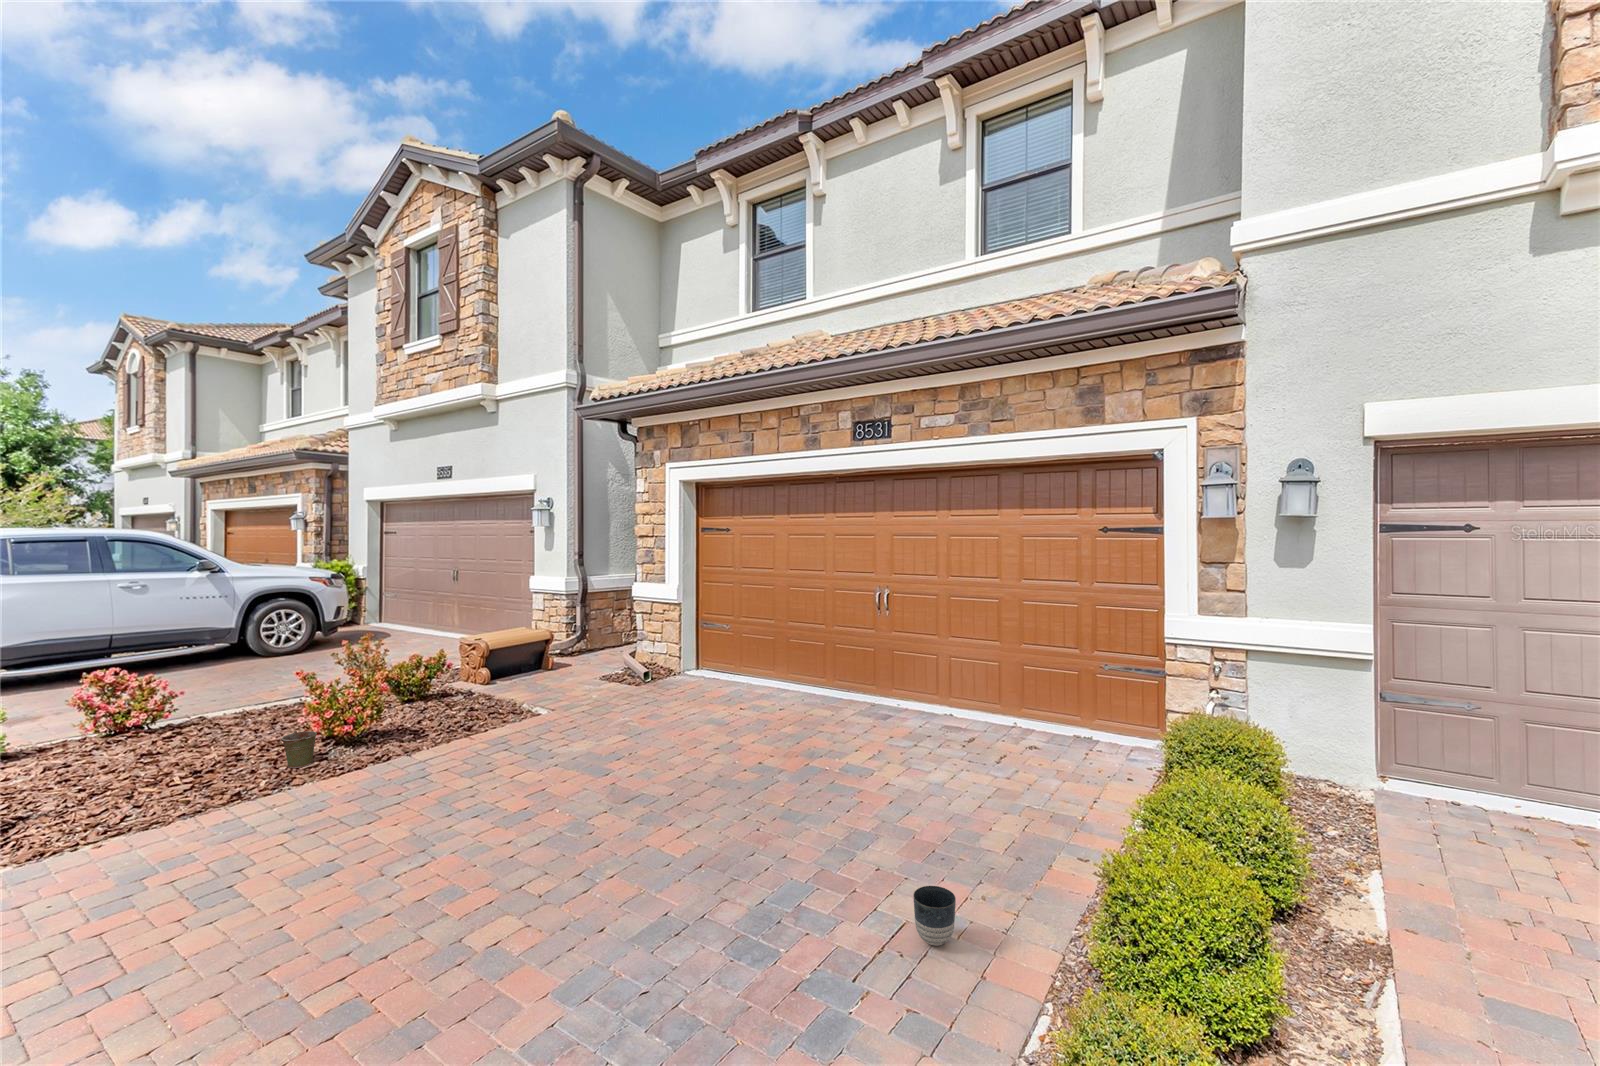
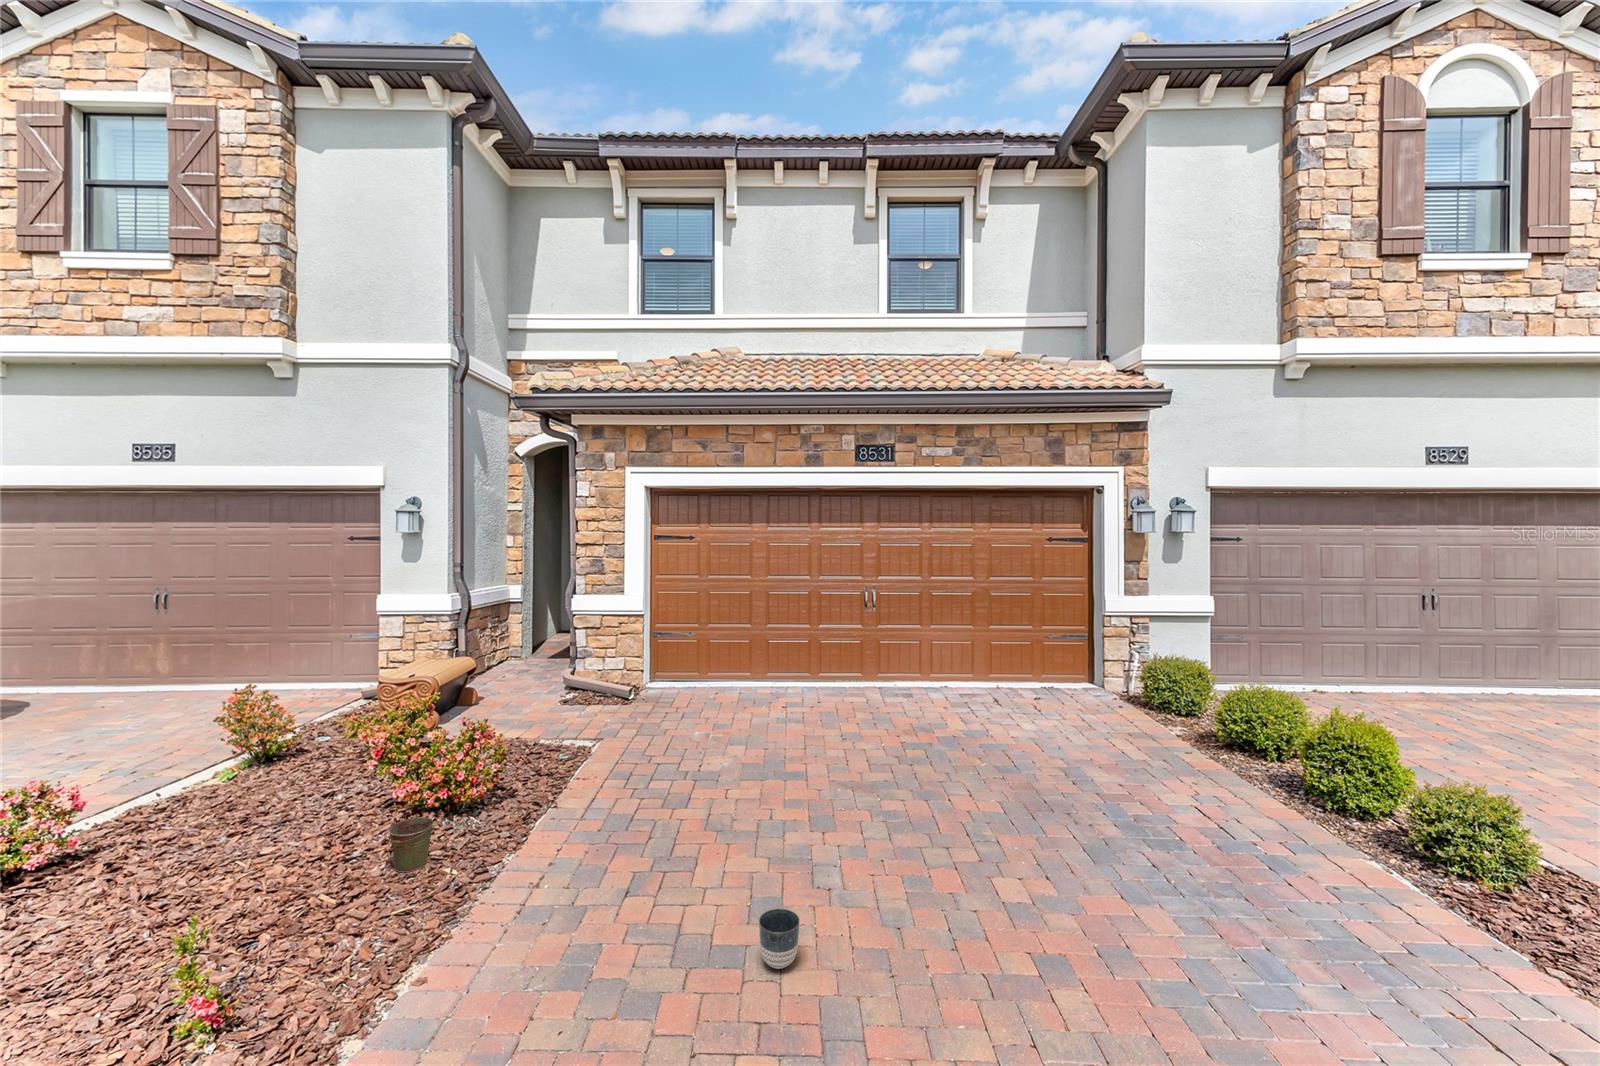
planter: present [913,886,956,946] -> present [759,909,799,969]

